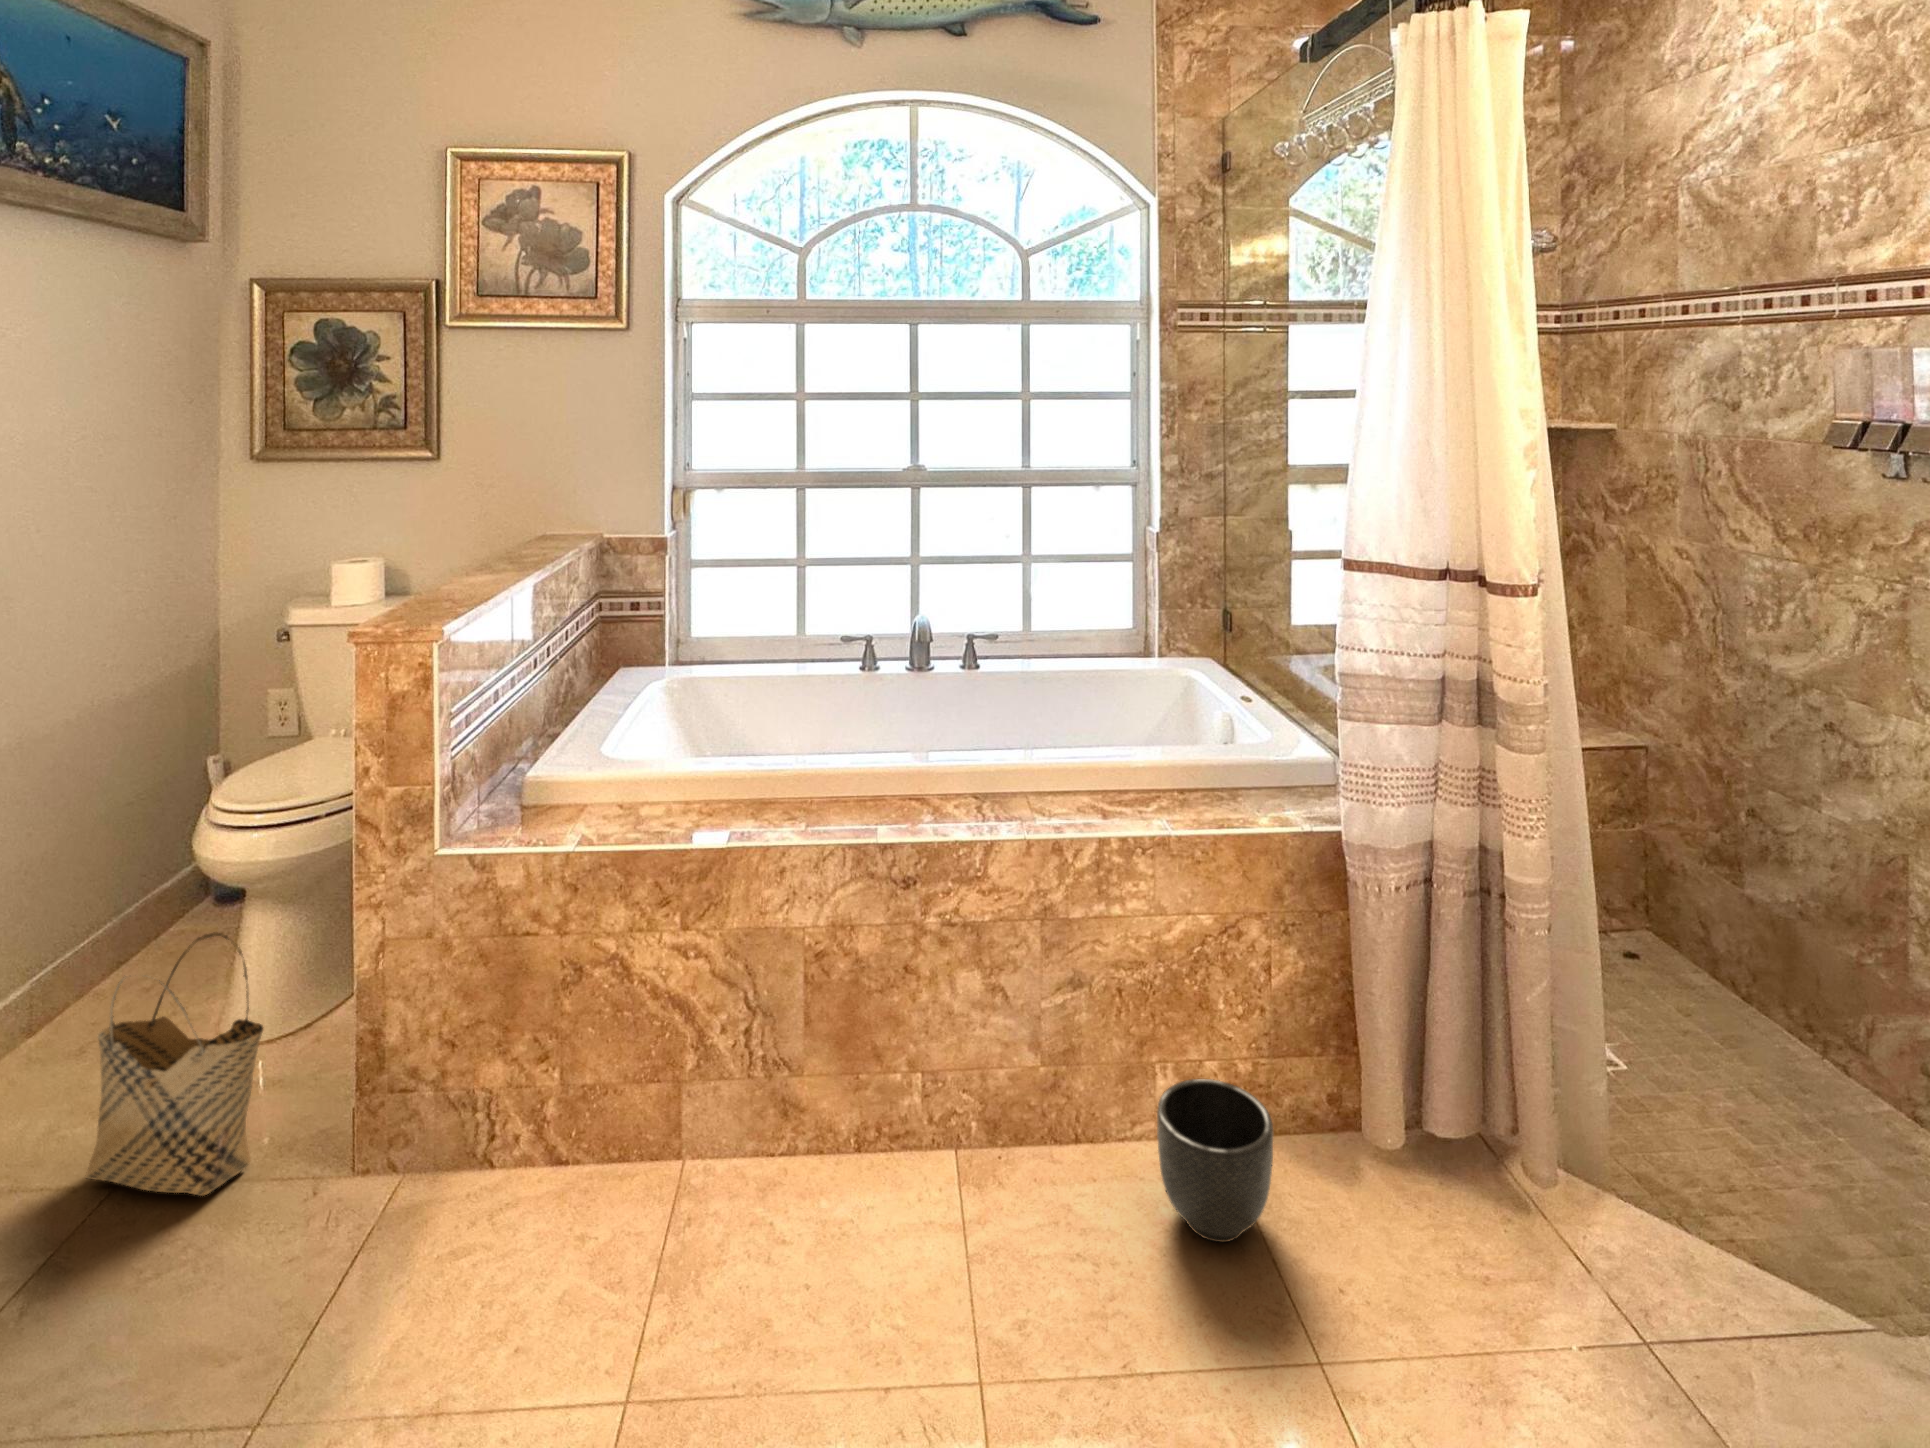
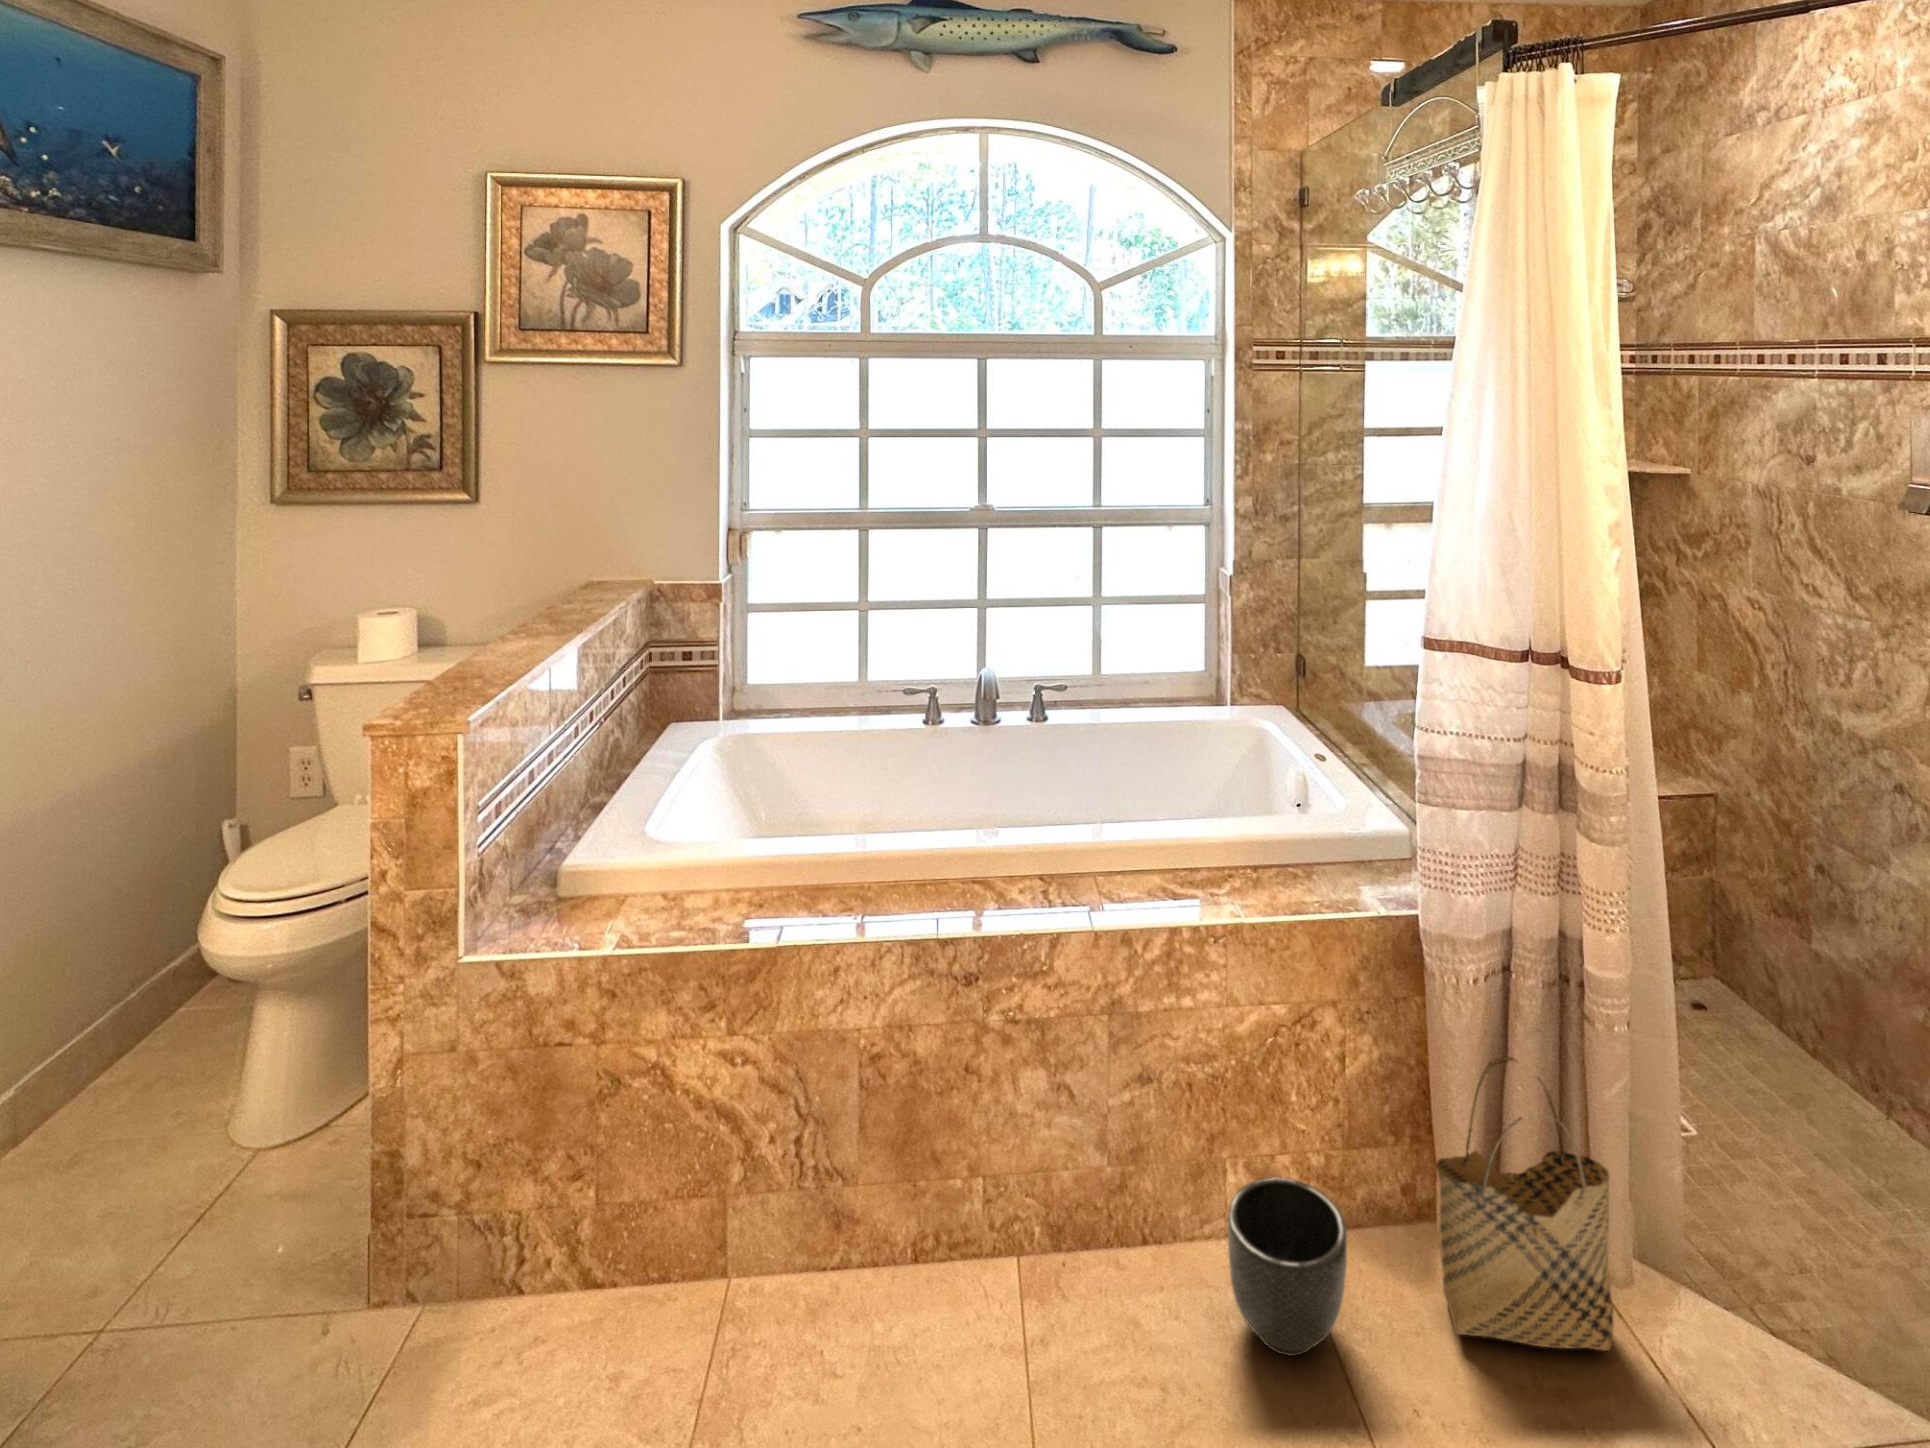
woven basket: present [86,932,263,1196] -> present [1436,1057,1614,1351]

